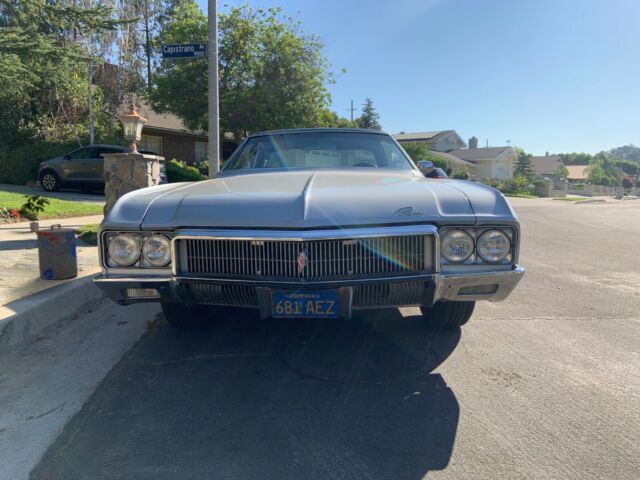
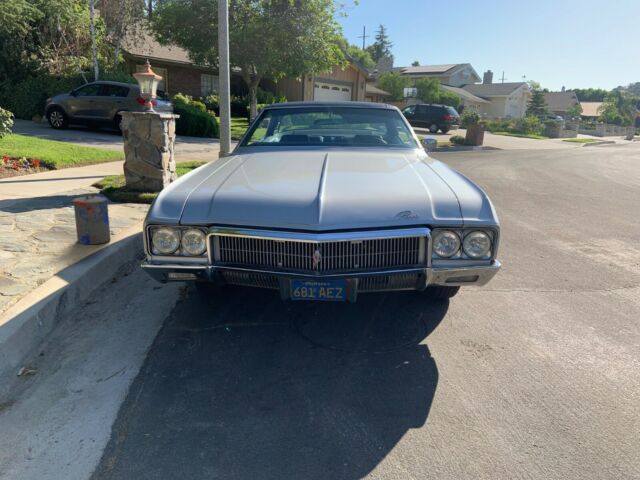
potted plant: present [18,195,50,232] -> none [41,150,71,186]

